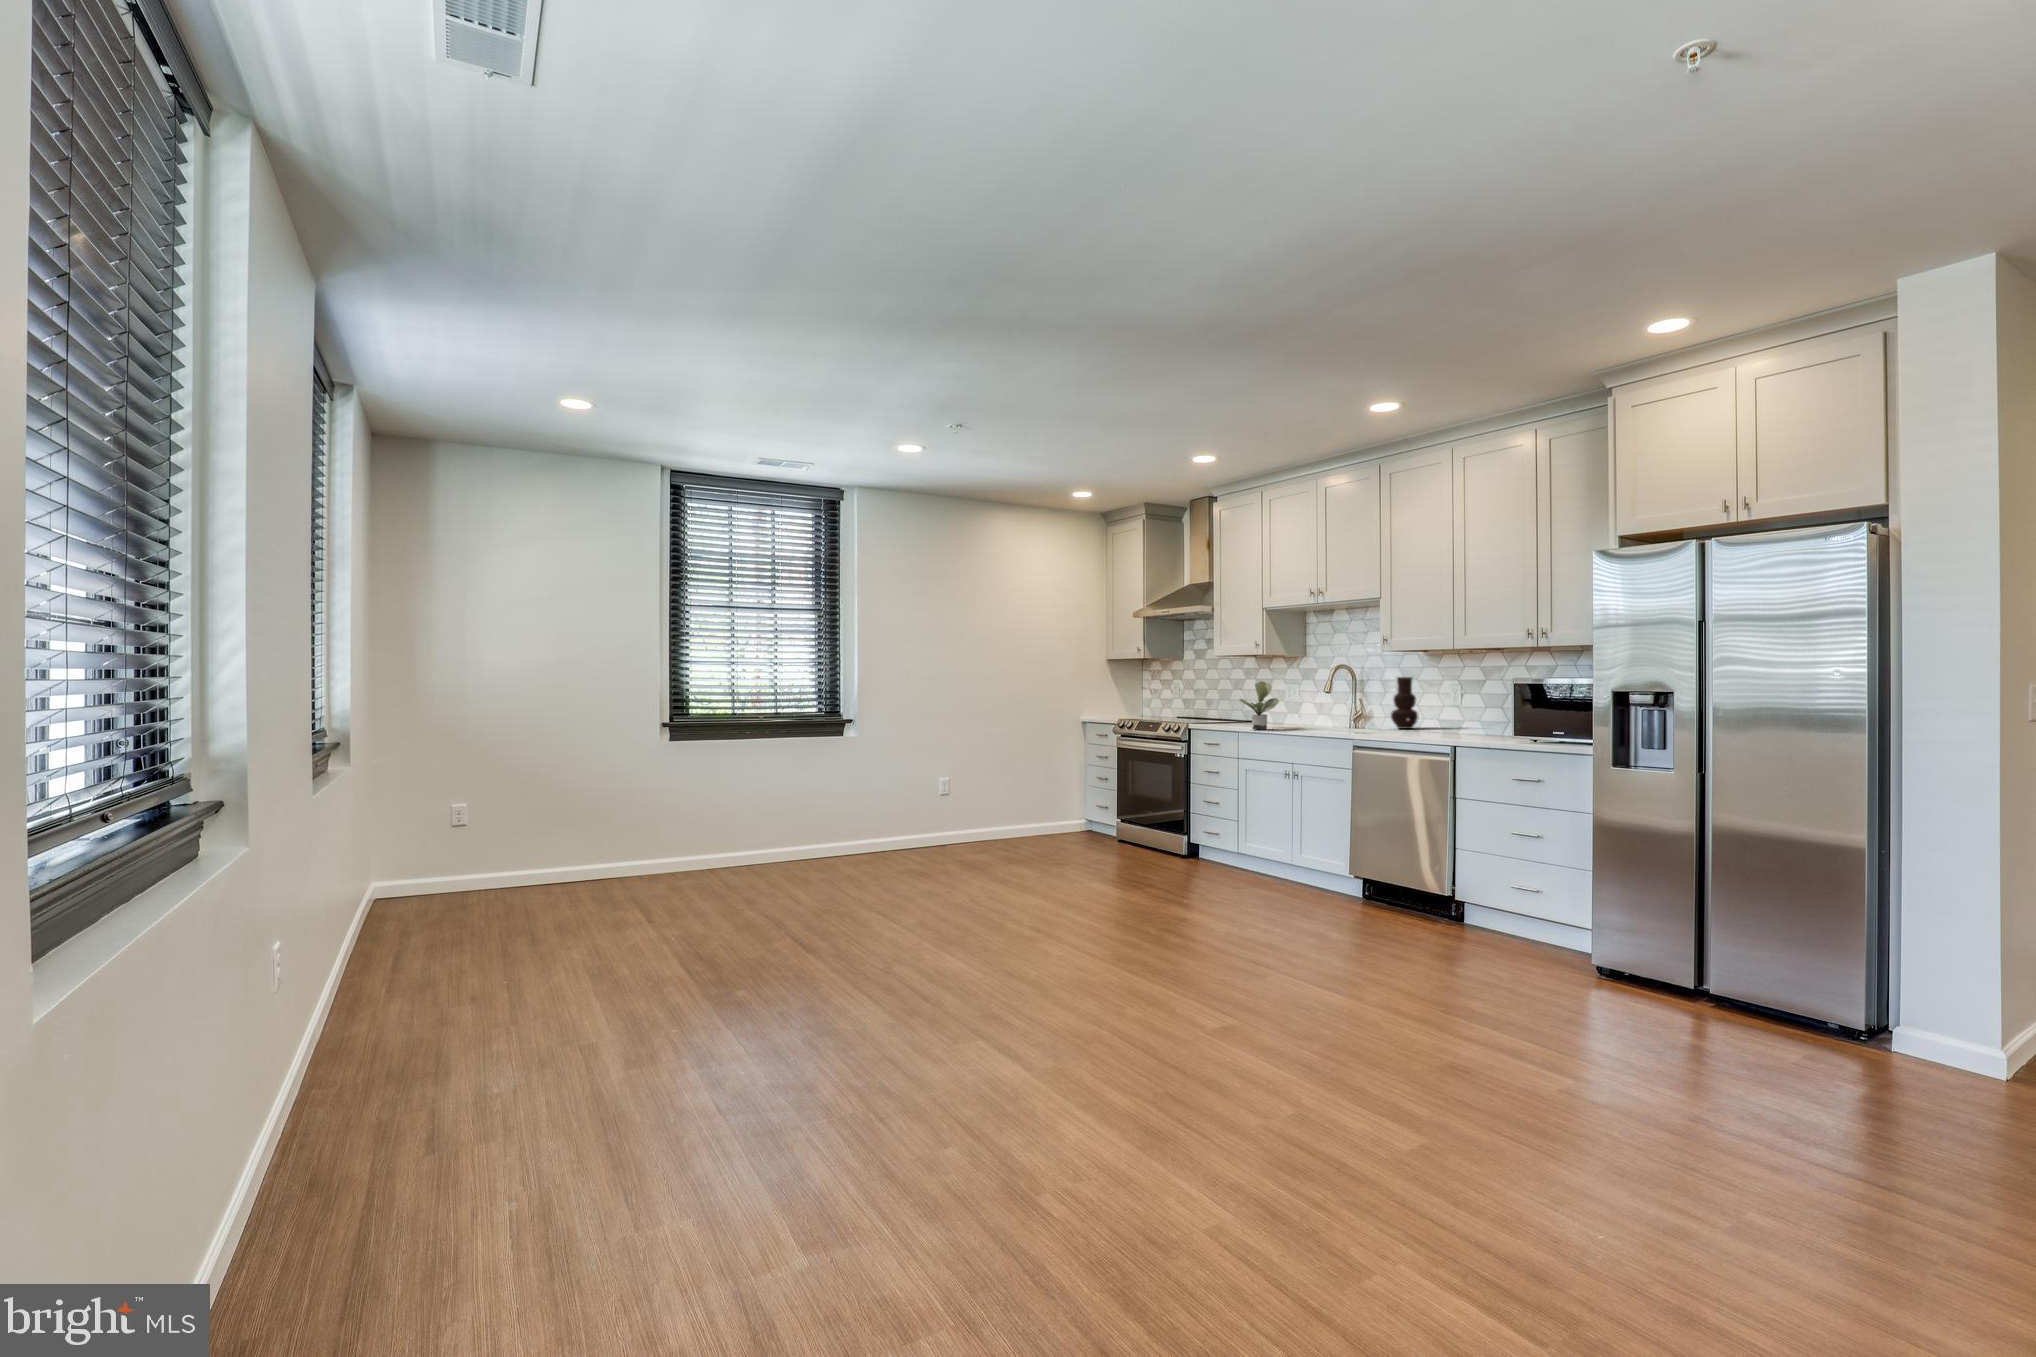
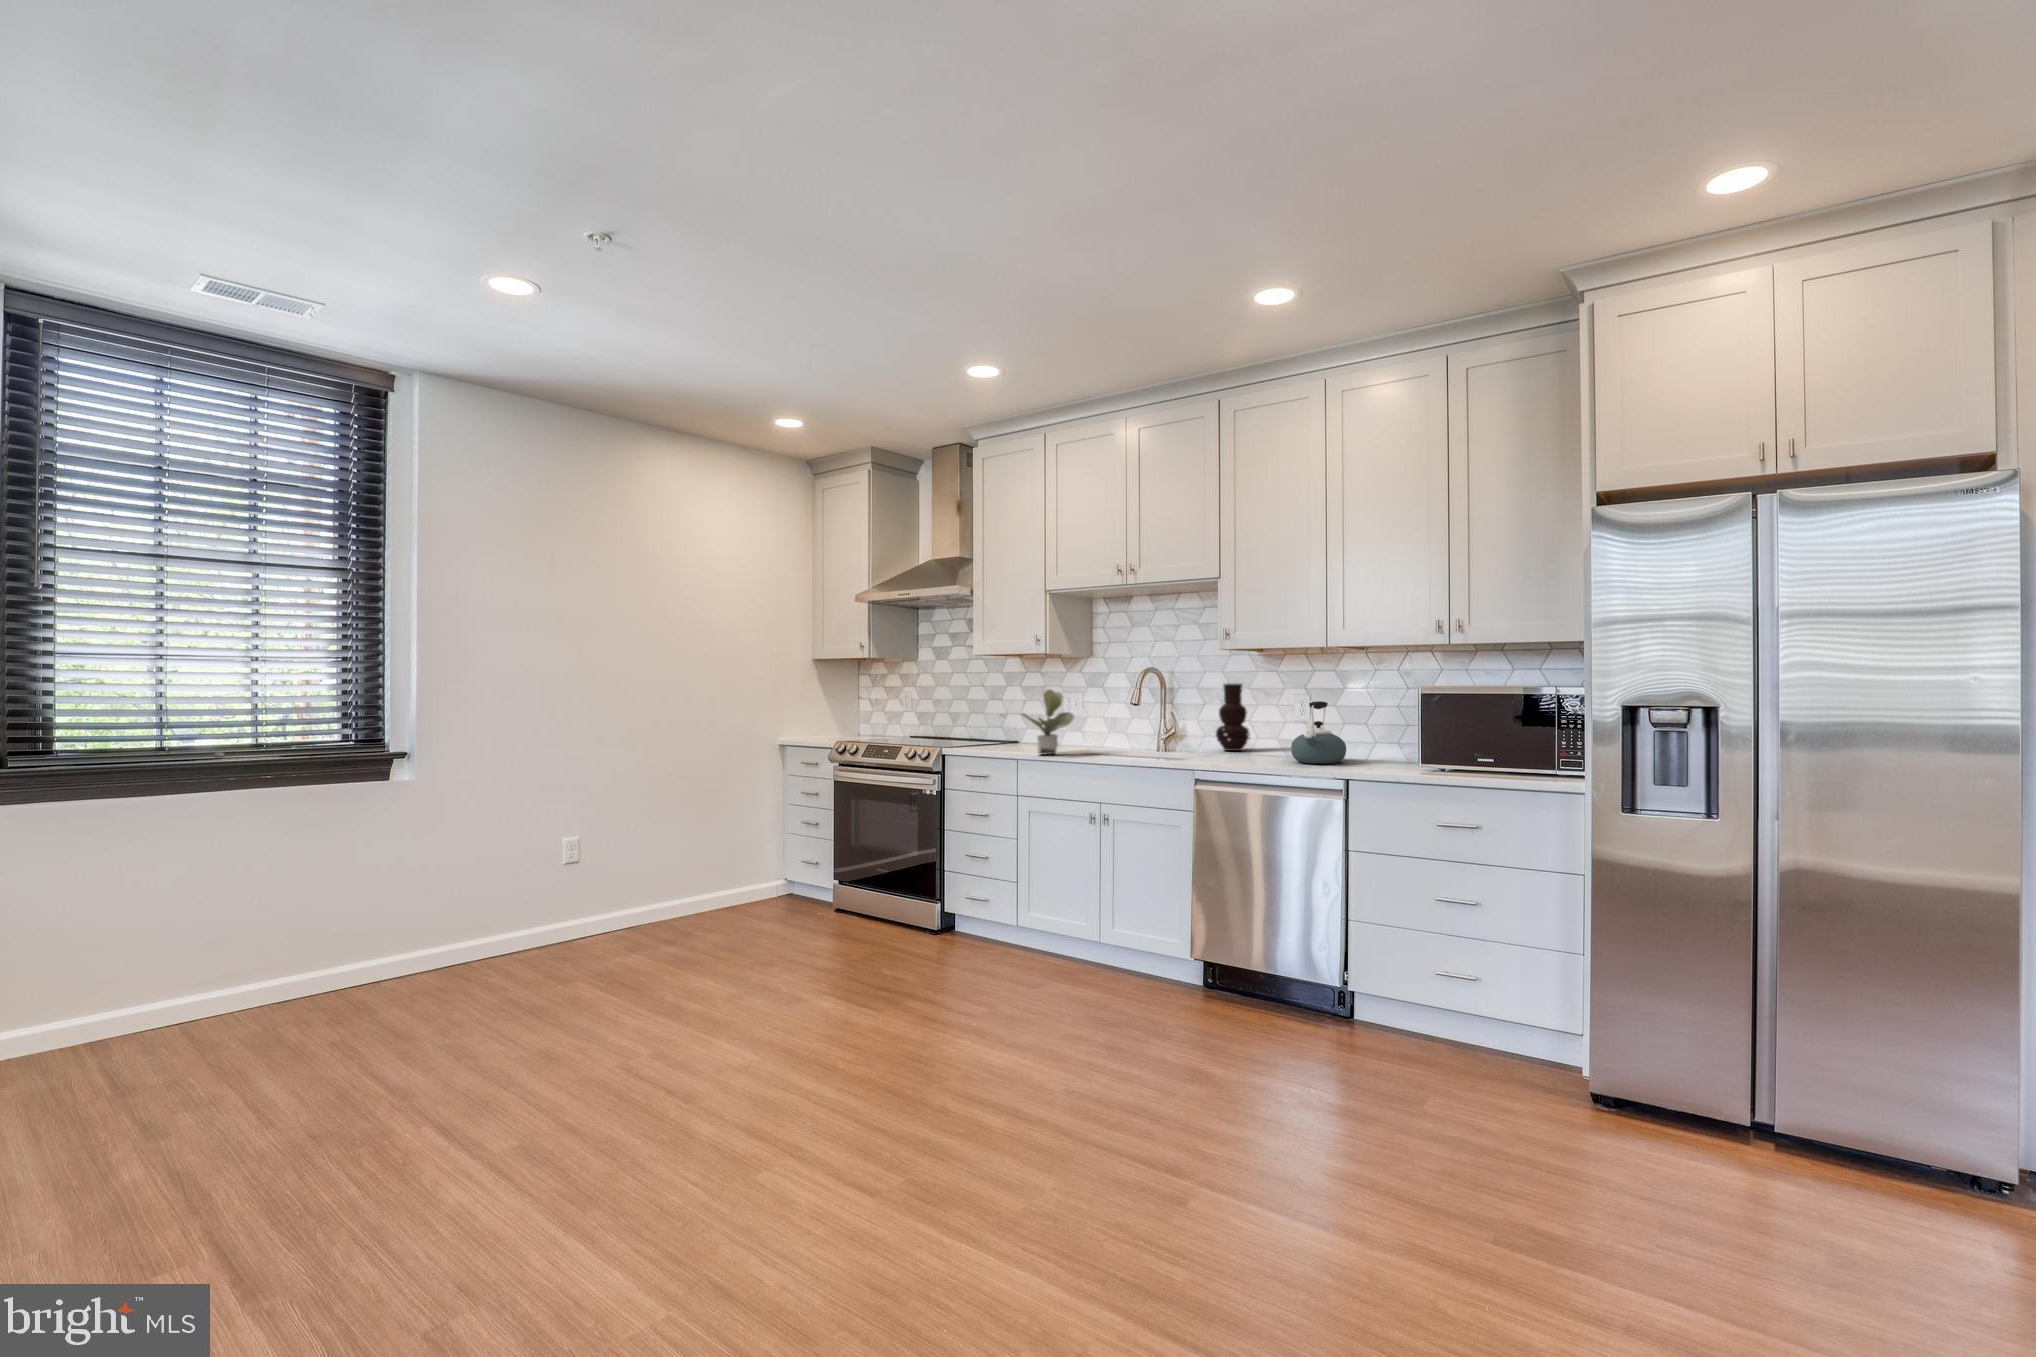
kettle: none [1433,690,1476,737] -> present [1291,701,1346,764]

